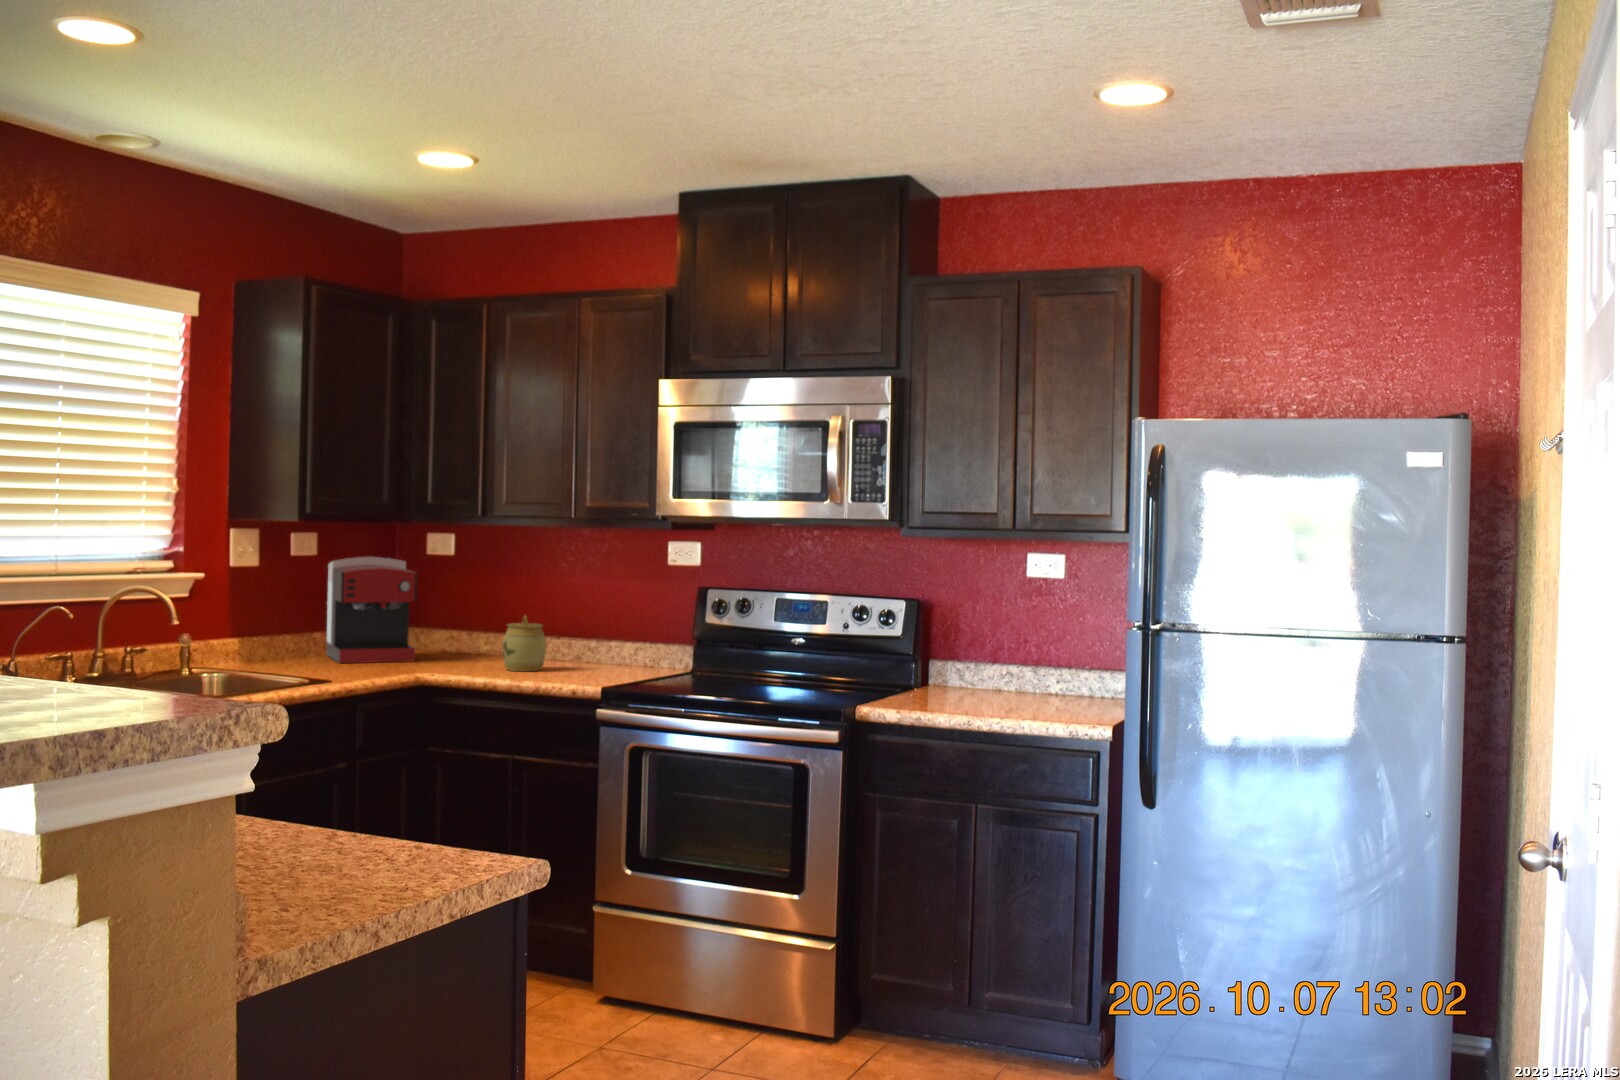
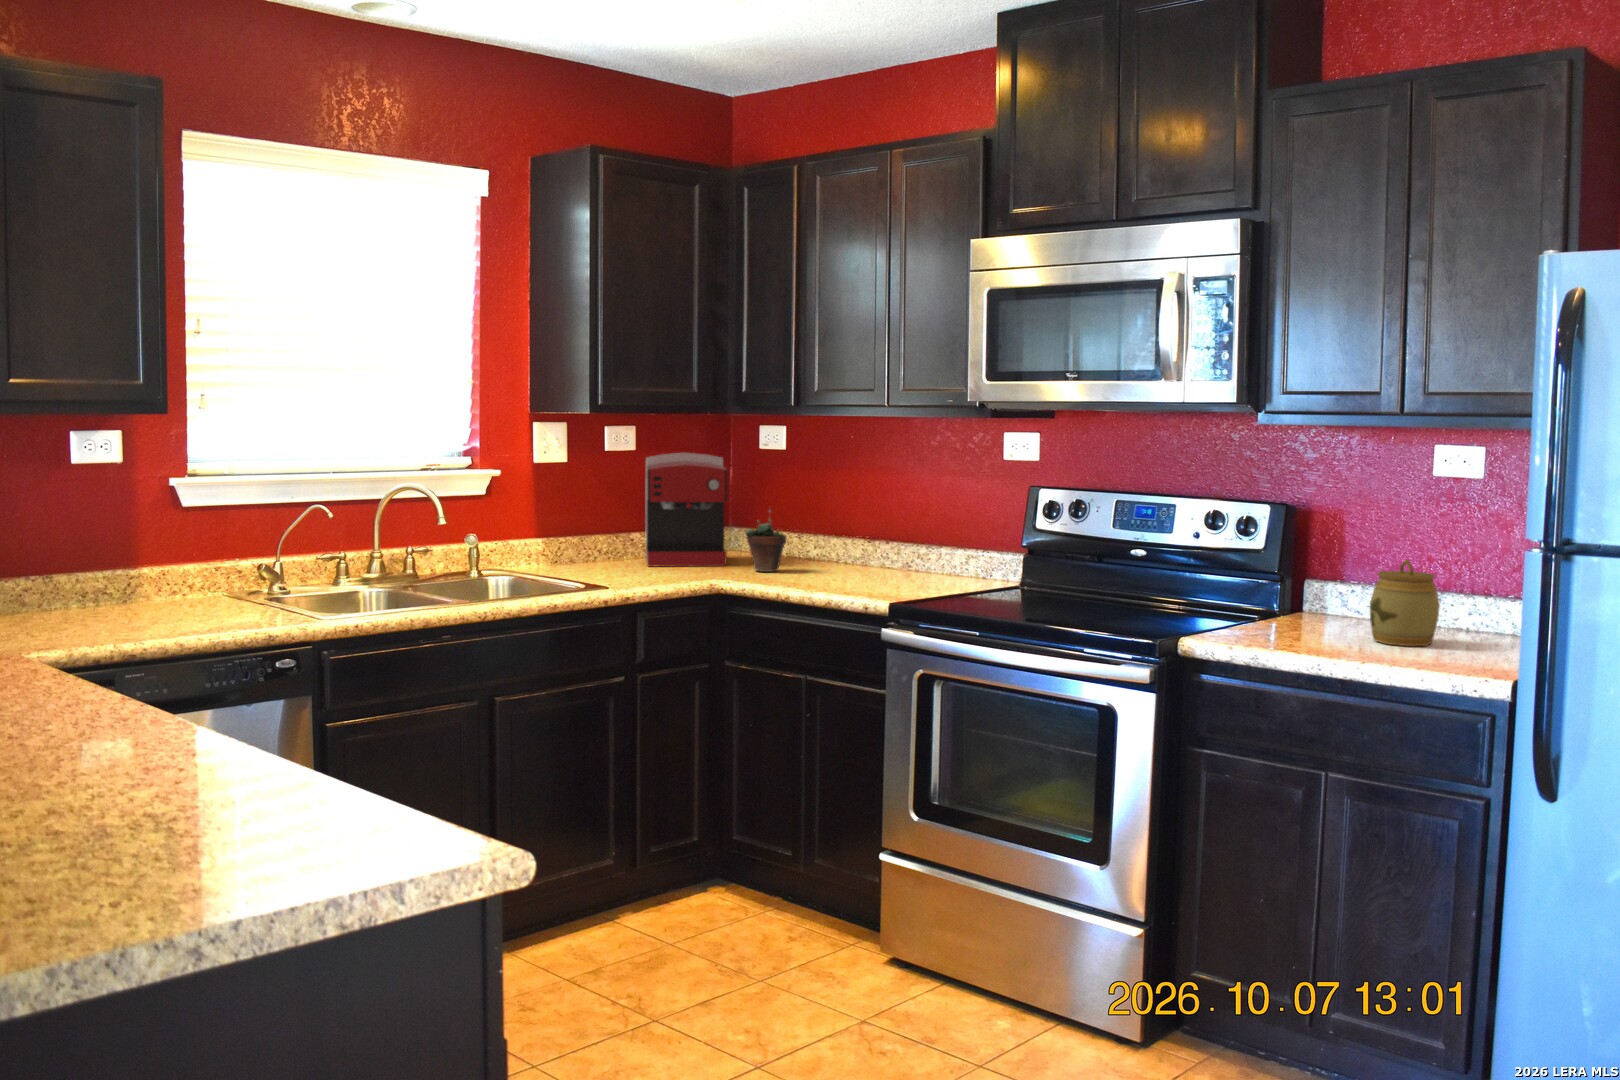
succulent plant: none [440,605,478,666] -> present [745,509,786,572]
jar: present [503,615,546,671] -> present [1370,559,1440,646]

